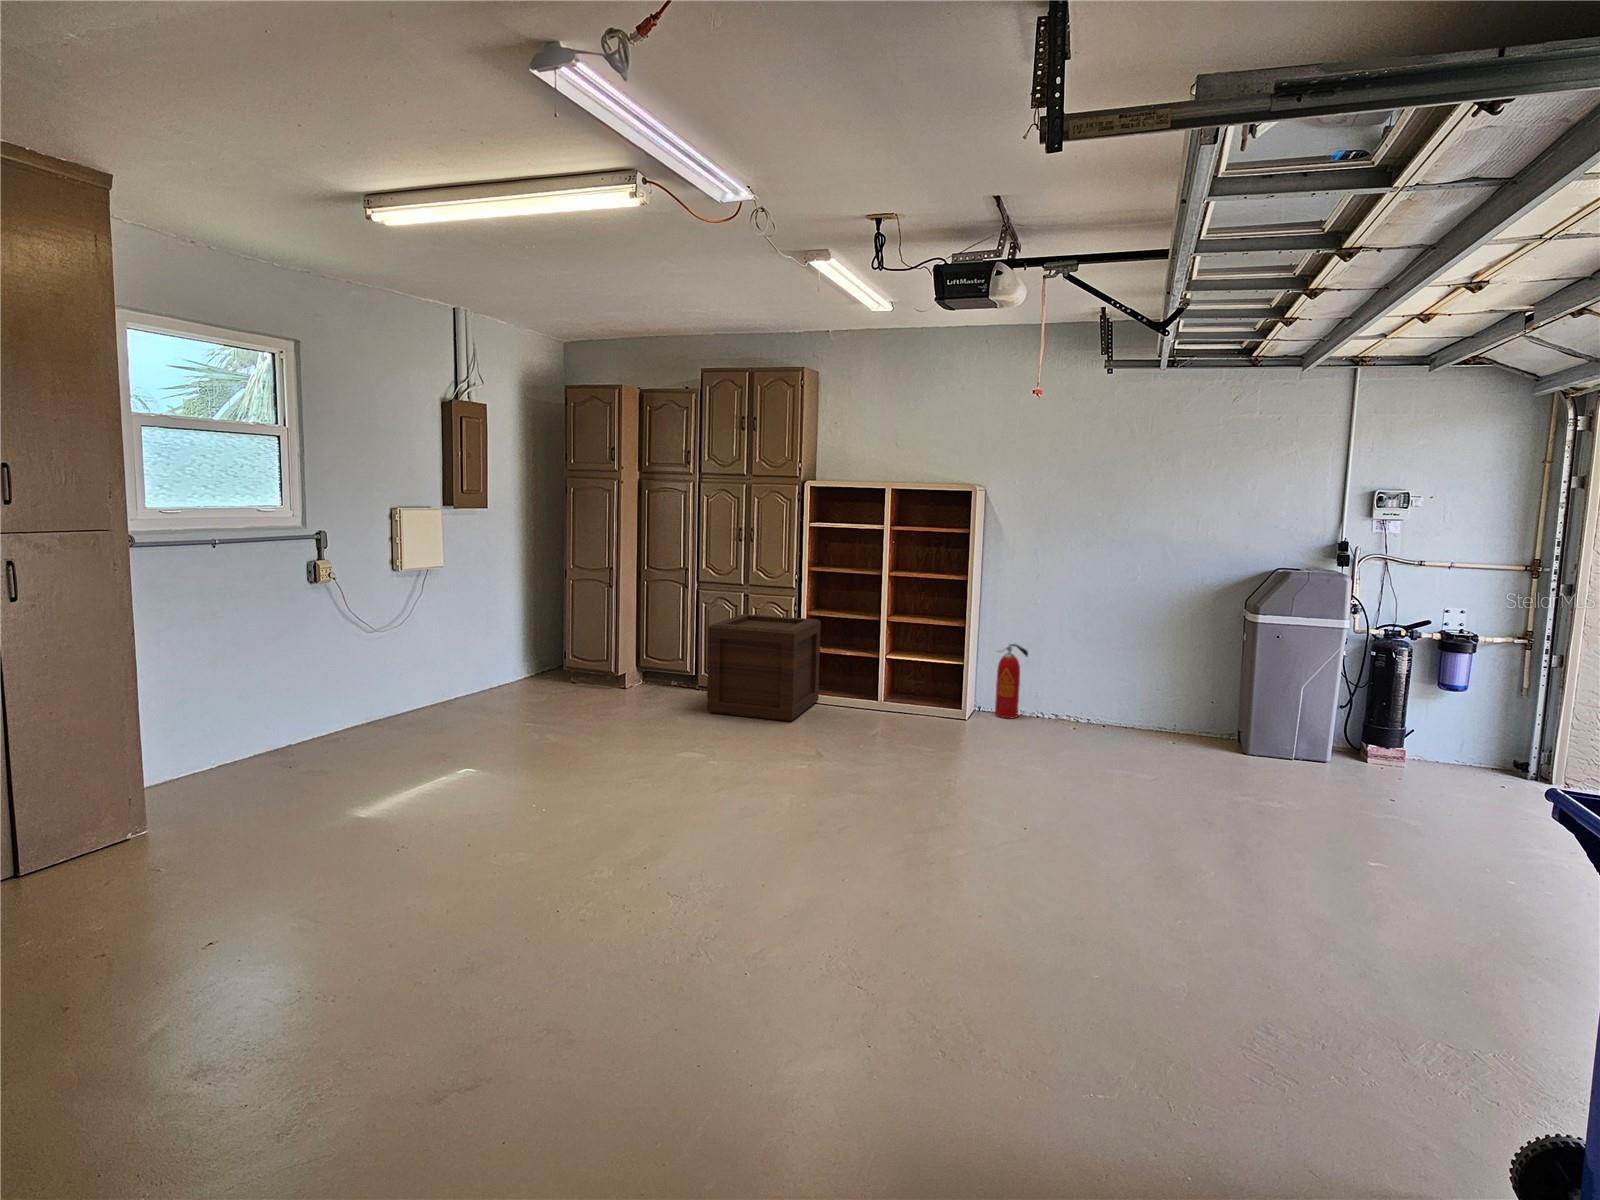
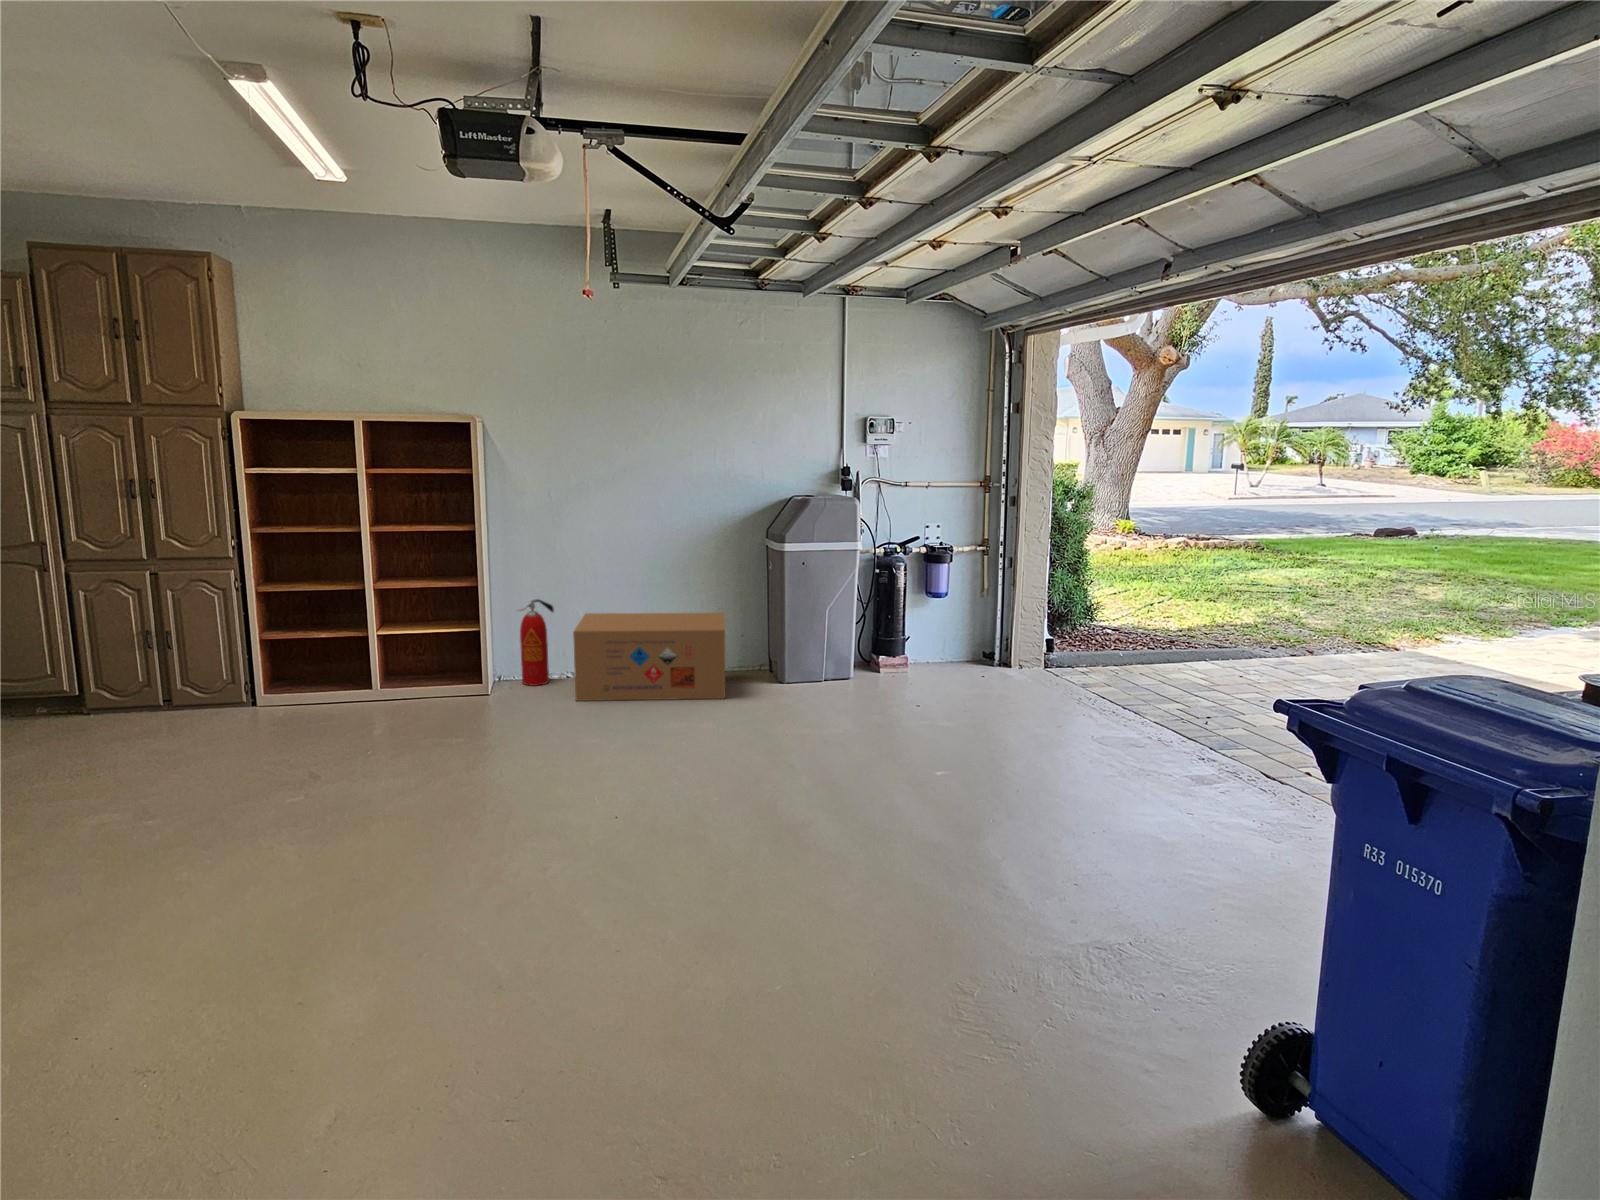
wooden crate: present [707,614,821,722] -> none [100,596,288,746]
cardboard box: none [1036,661,1191,757] -> present [573,613,725,701]

